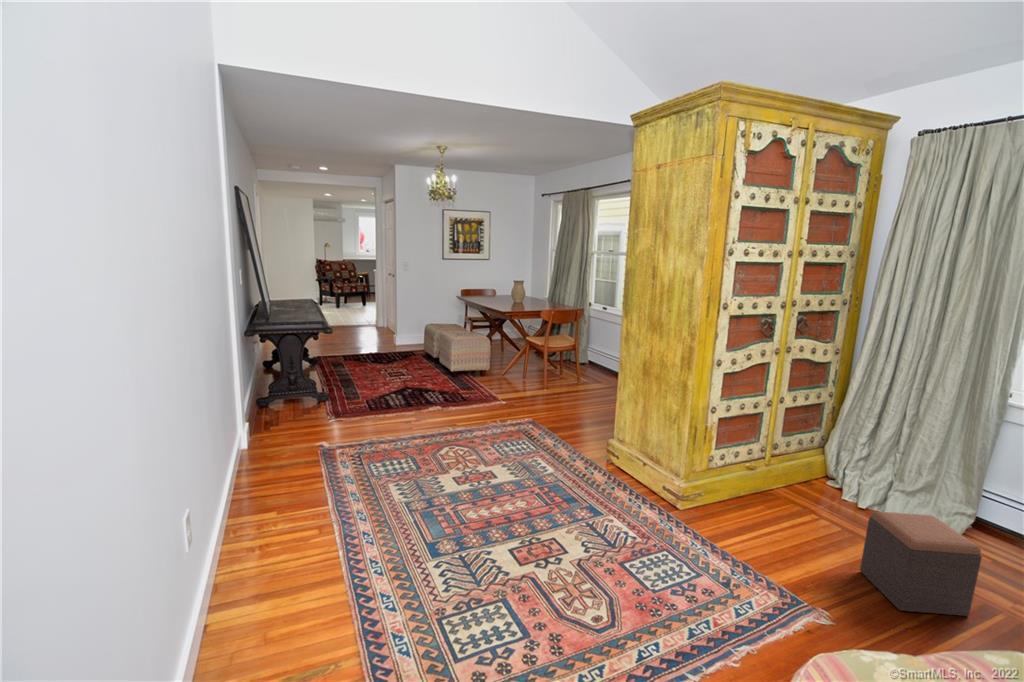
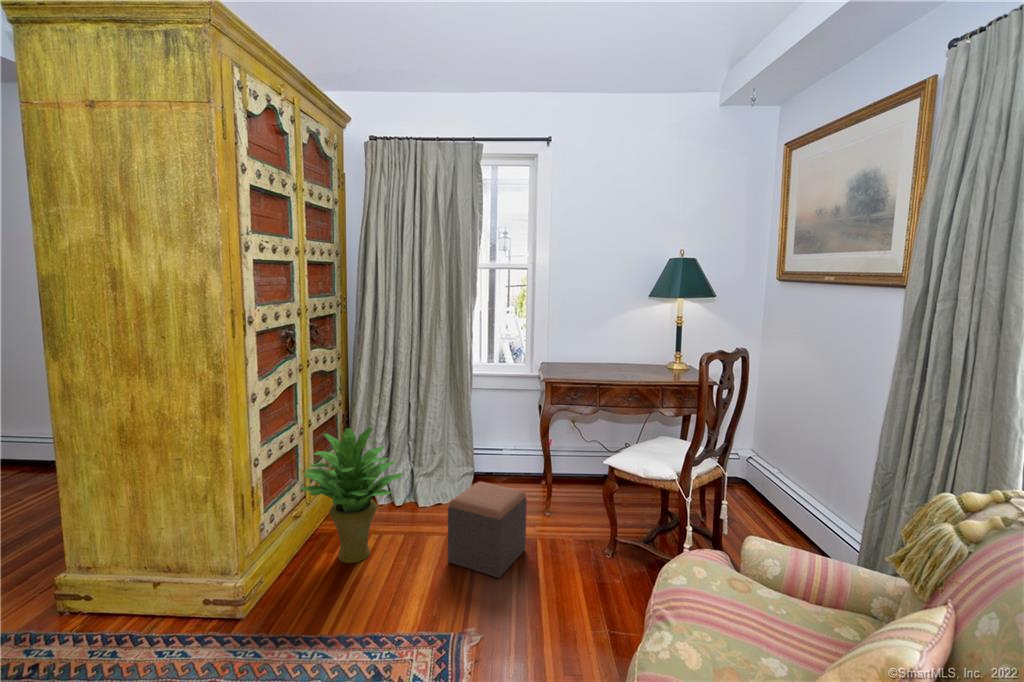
potted plant: none [745,410,844,529] -> present [301,427,403,563]

